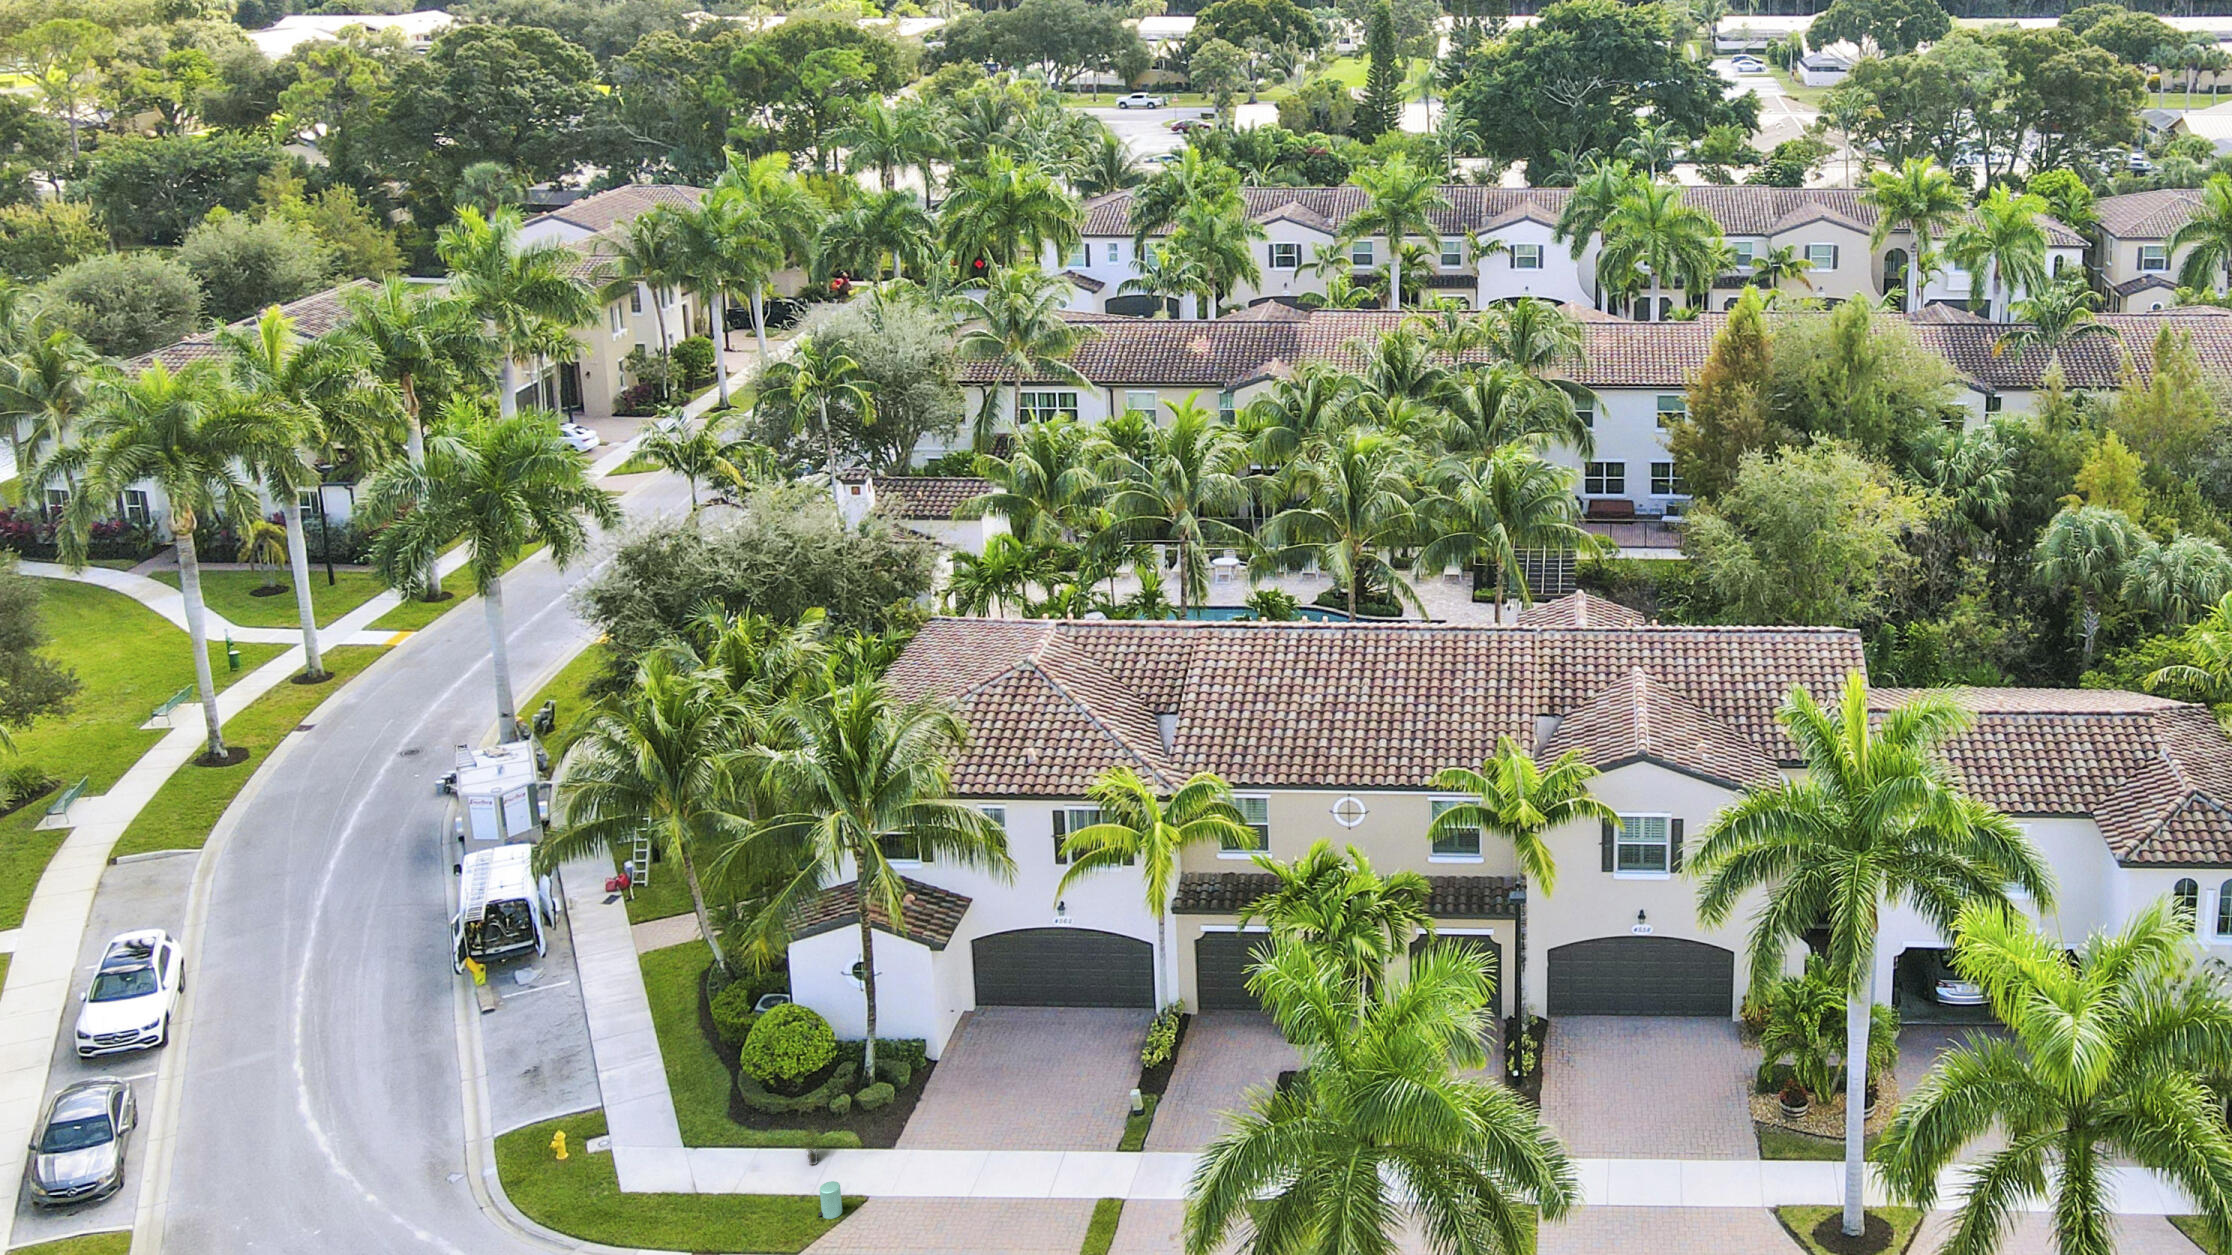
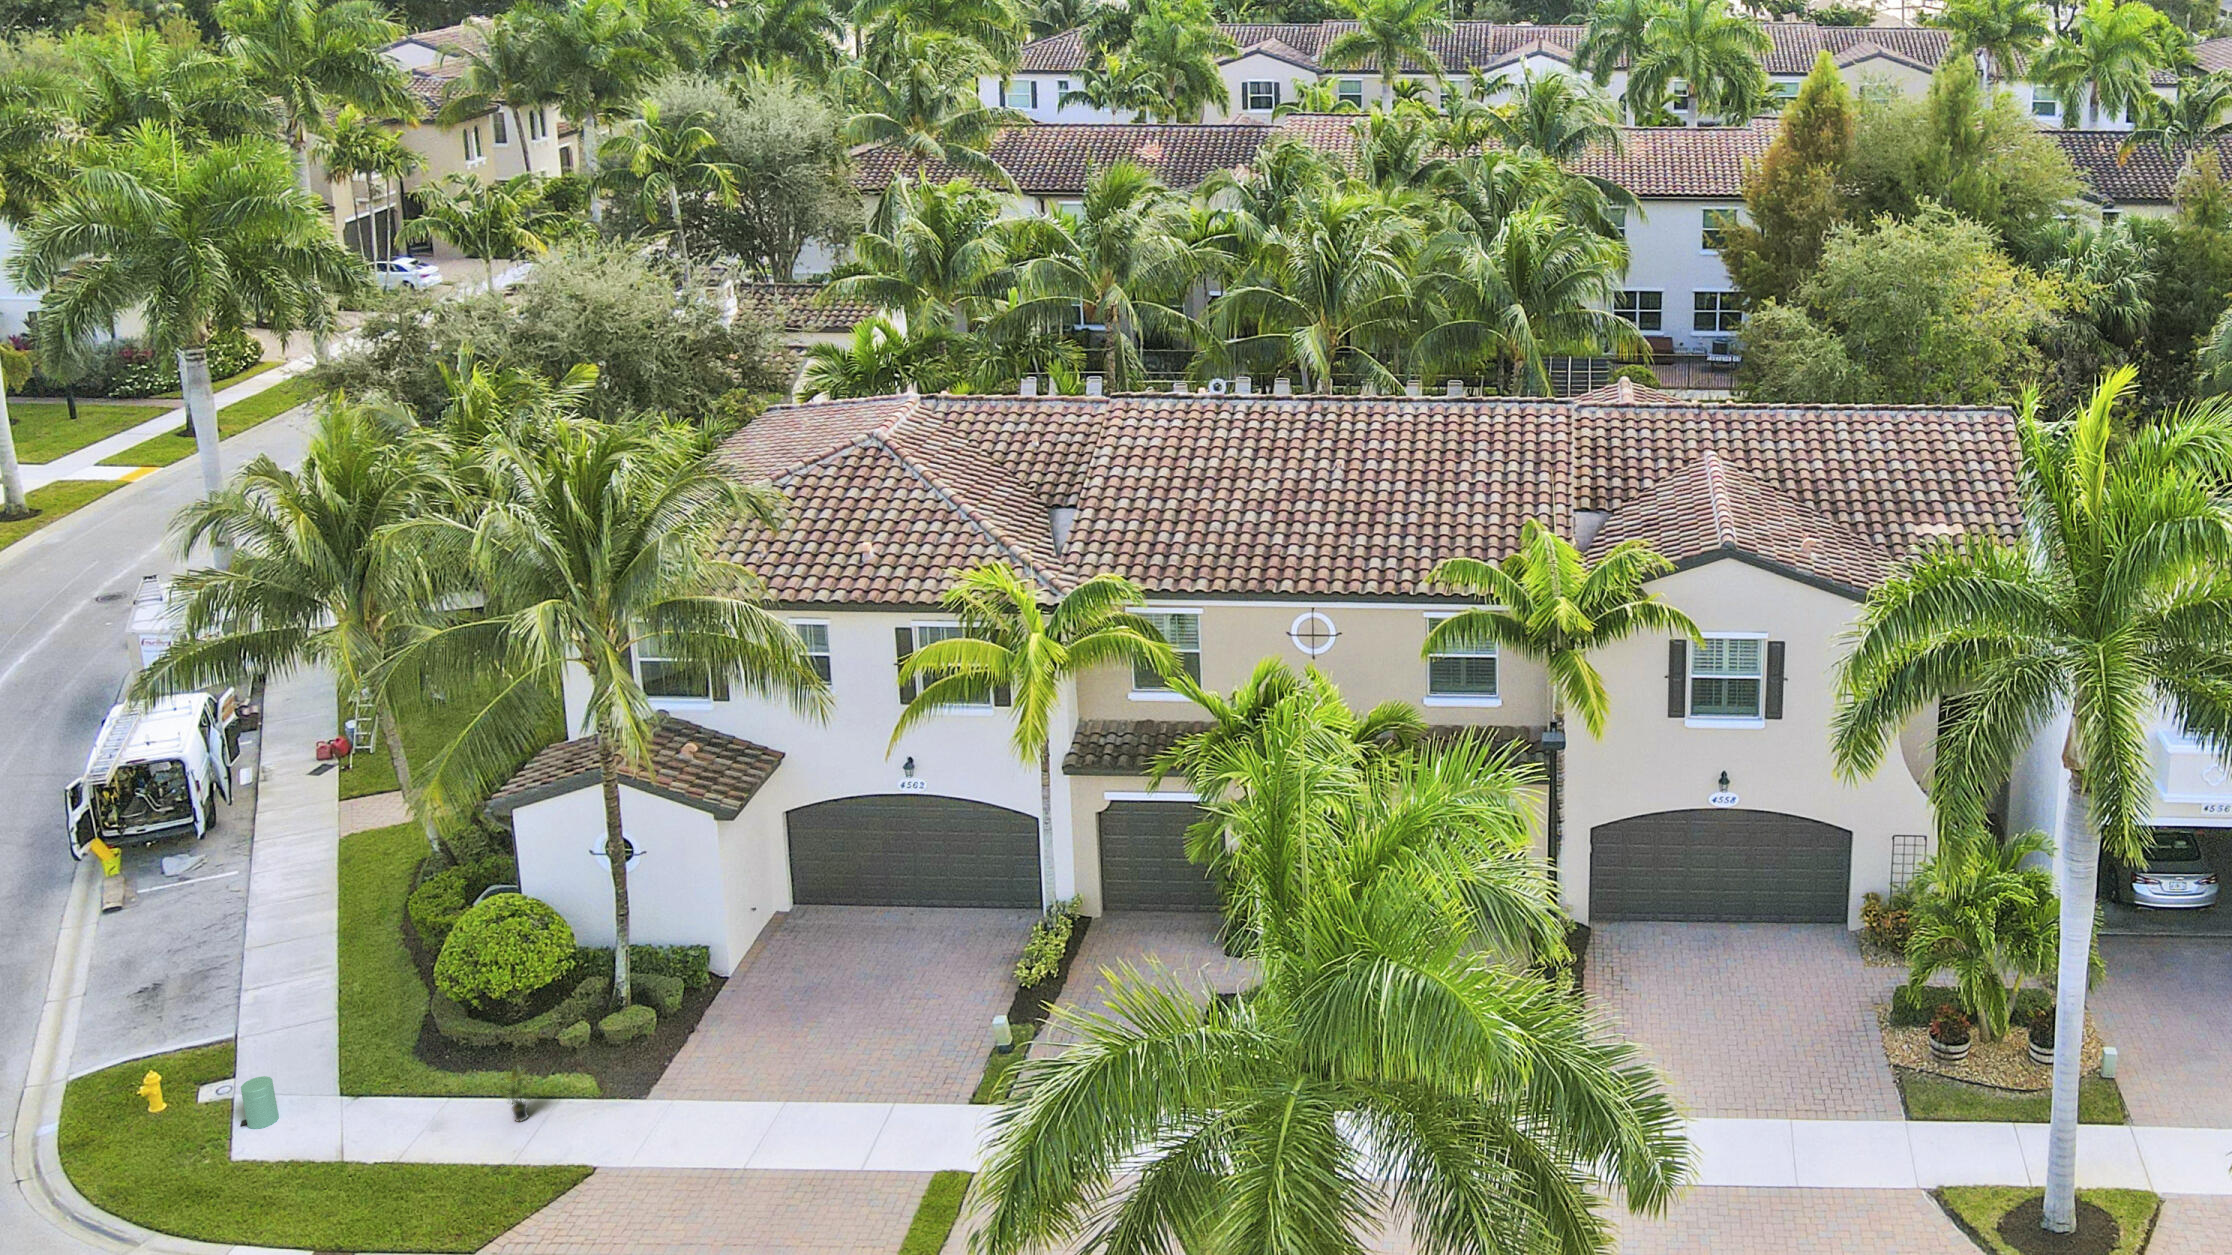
trash can: present [818,1181,842,1219] -> present [241,1076,279,1129]

